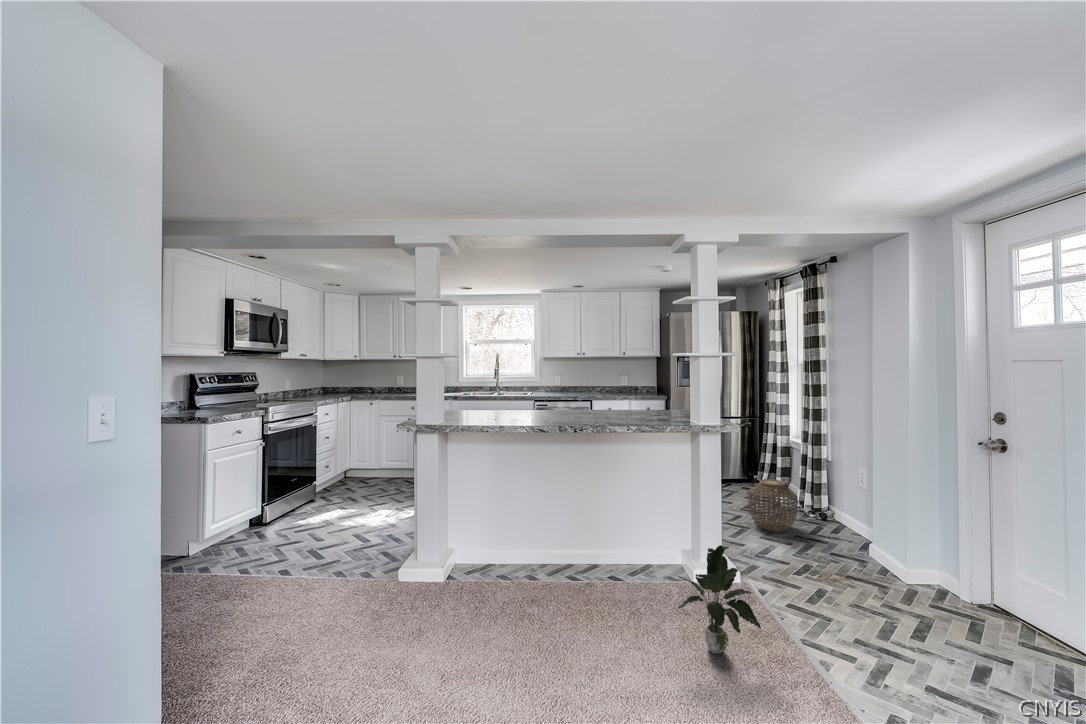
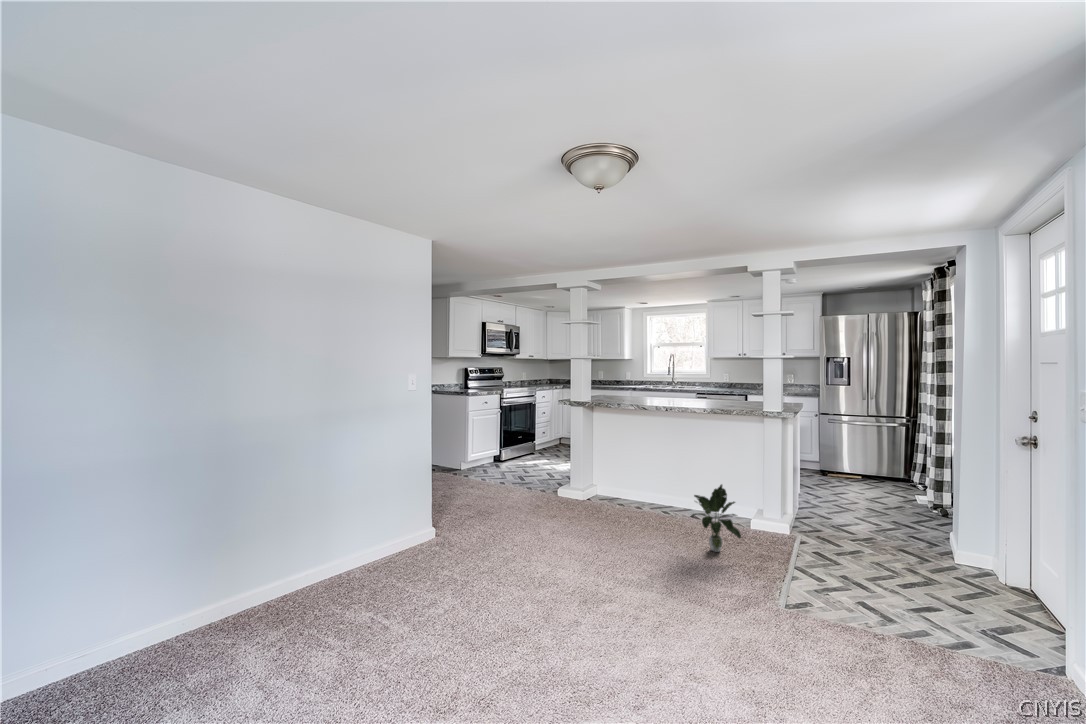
woven basket: present [748,479,798,532] -> none [855,470,903,517]

